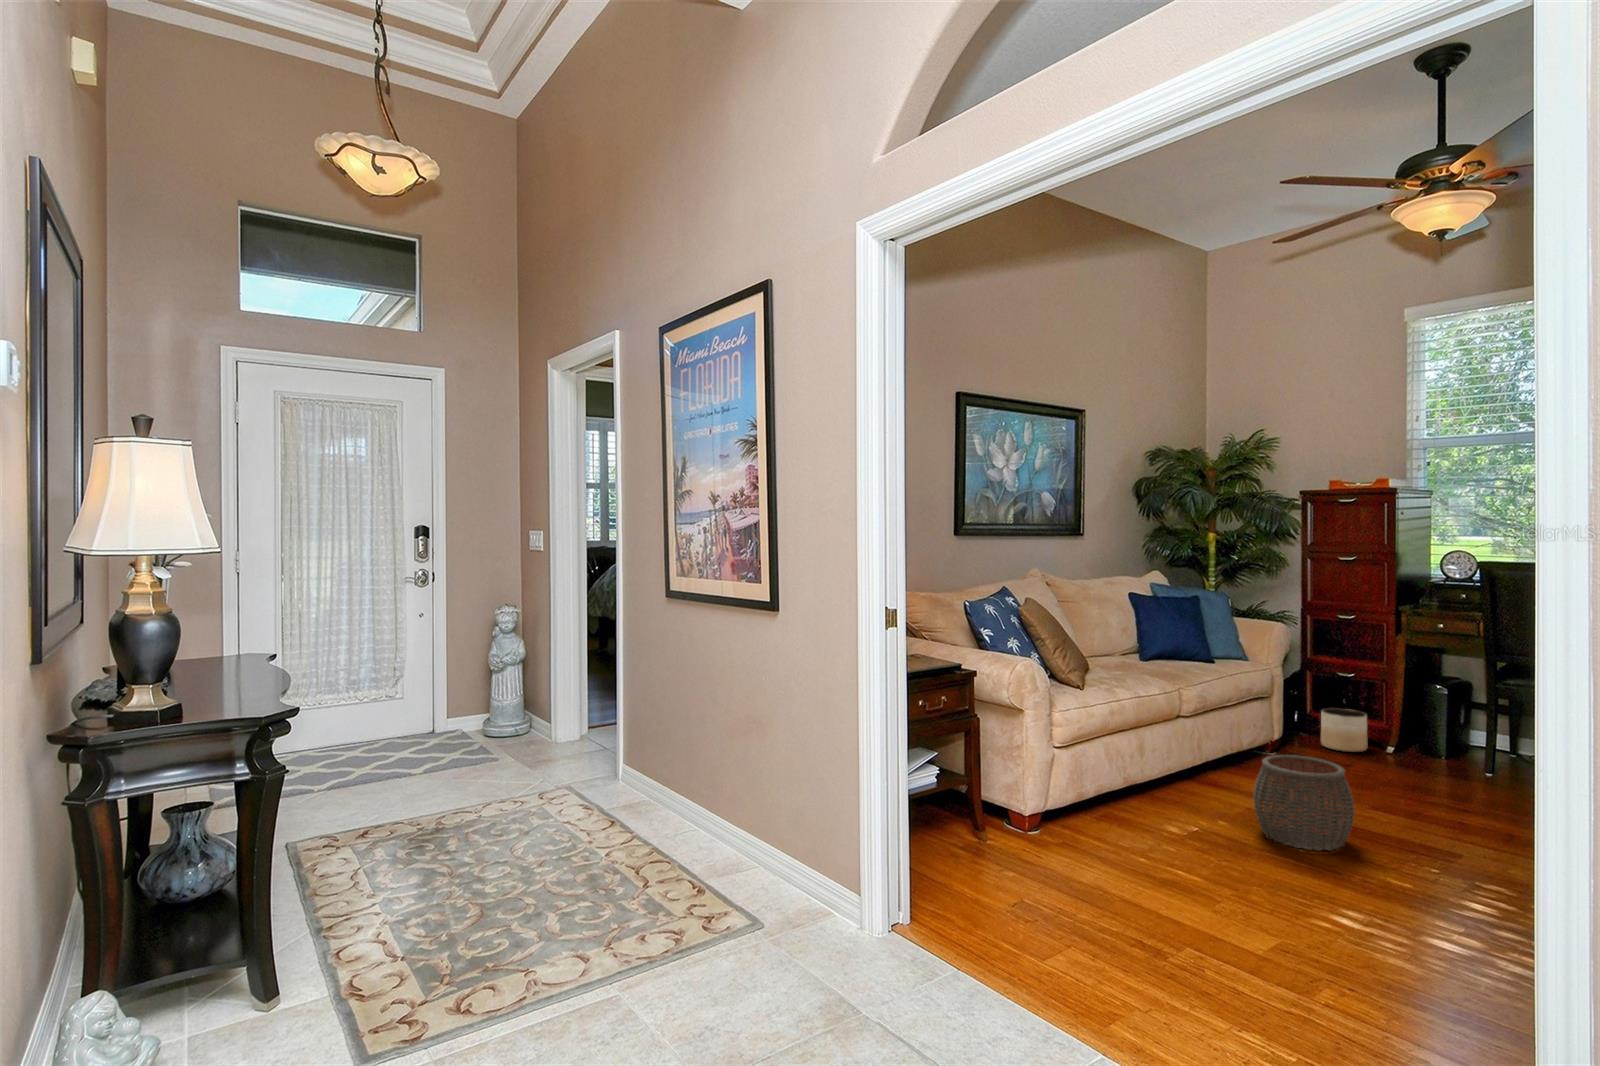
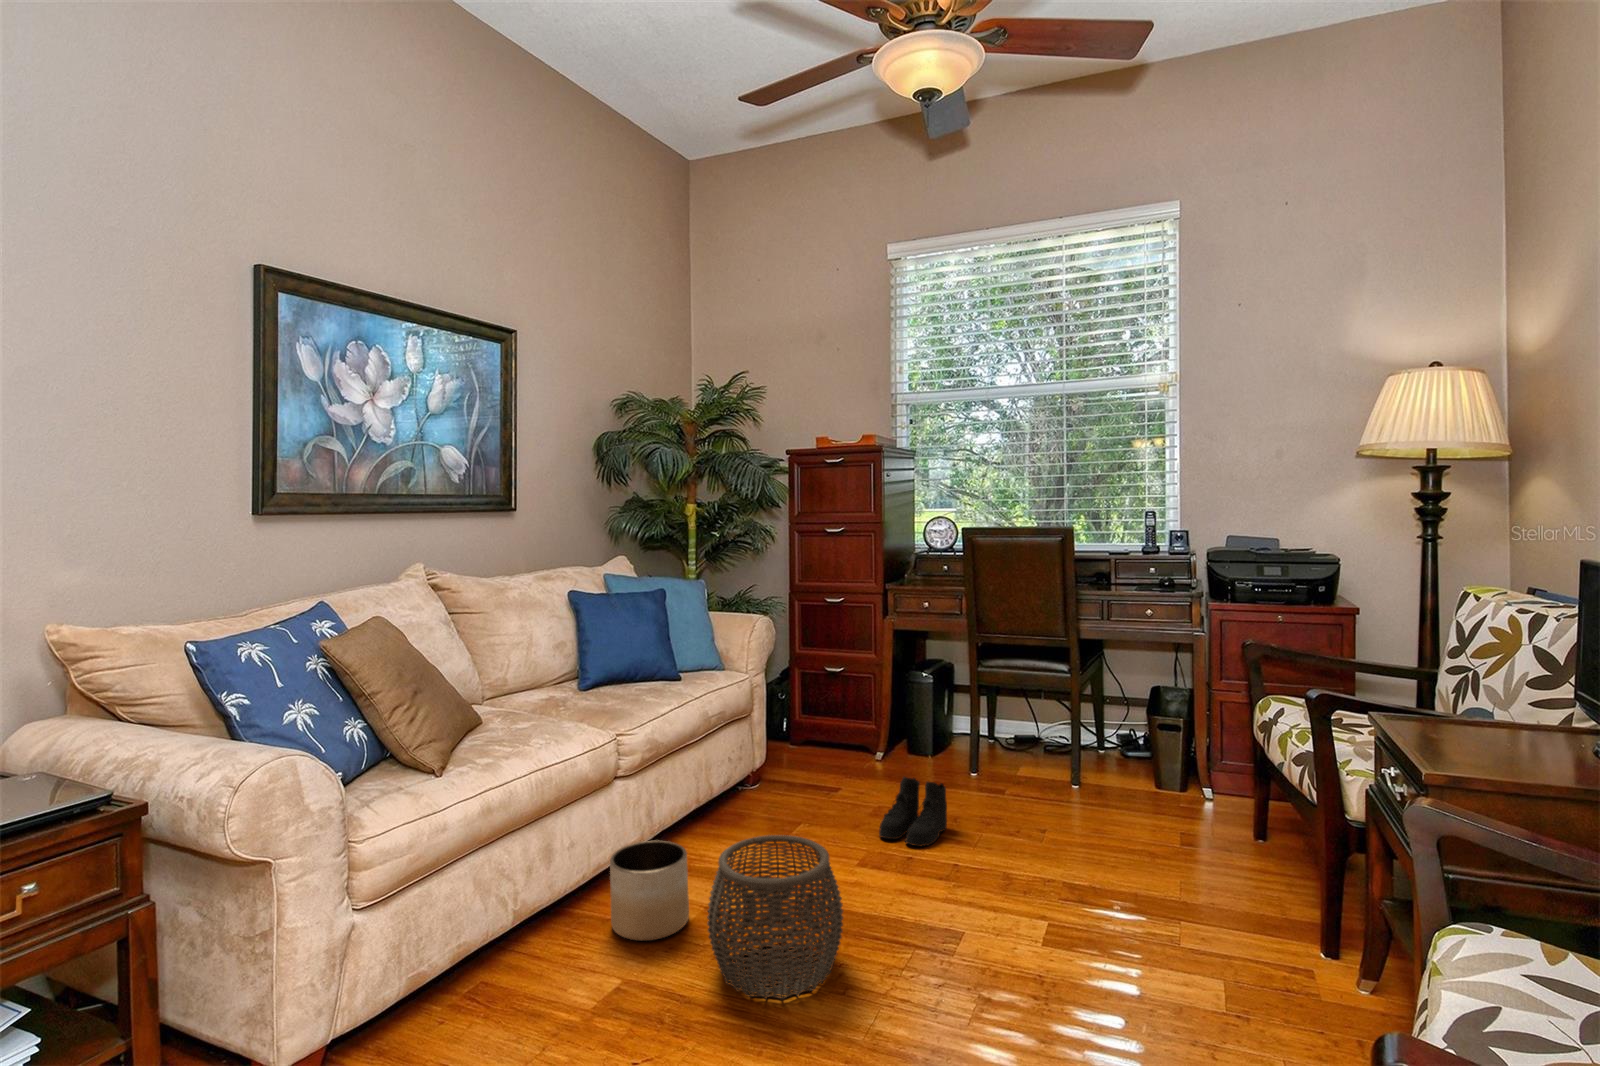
planter: present [1321,708,1367,752] -> present [610,840,689,941]
boots: none [1386,753,1452,806] -> present [879,777,947,846]

